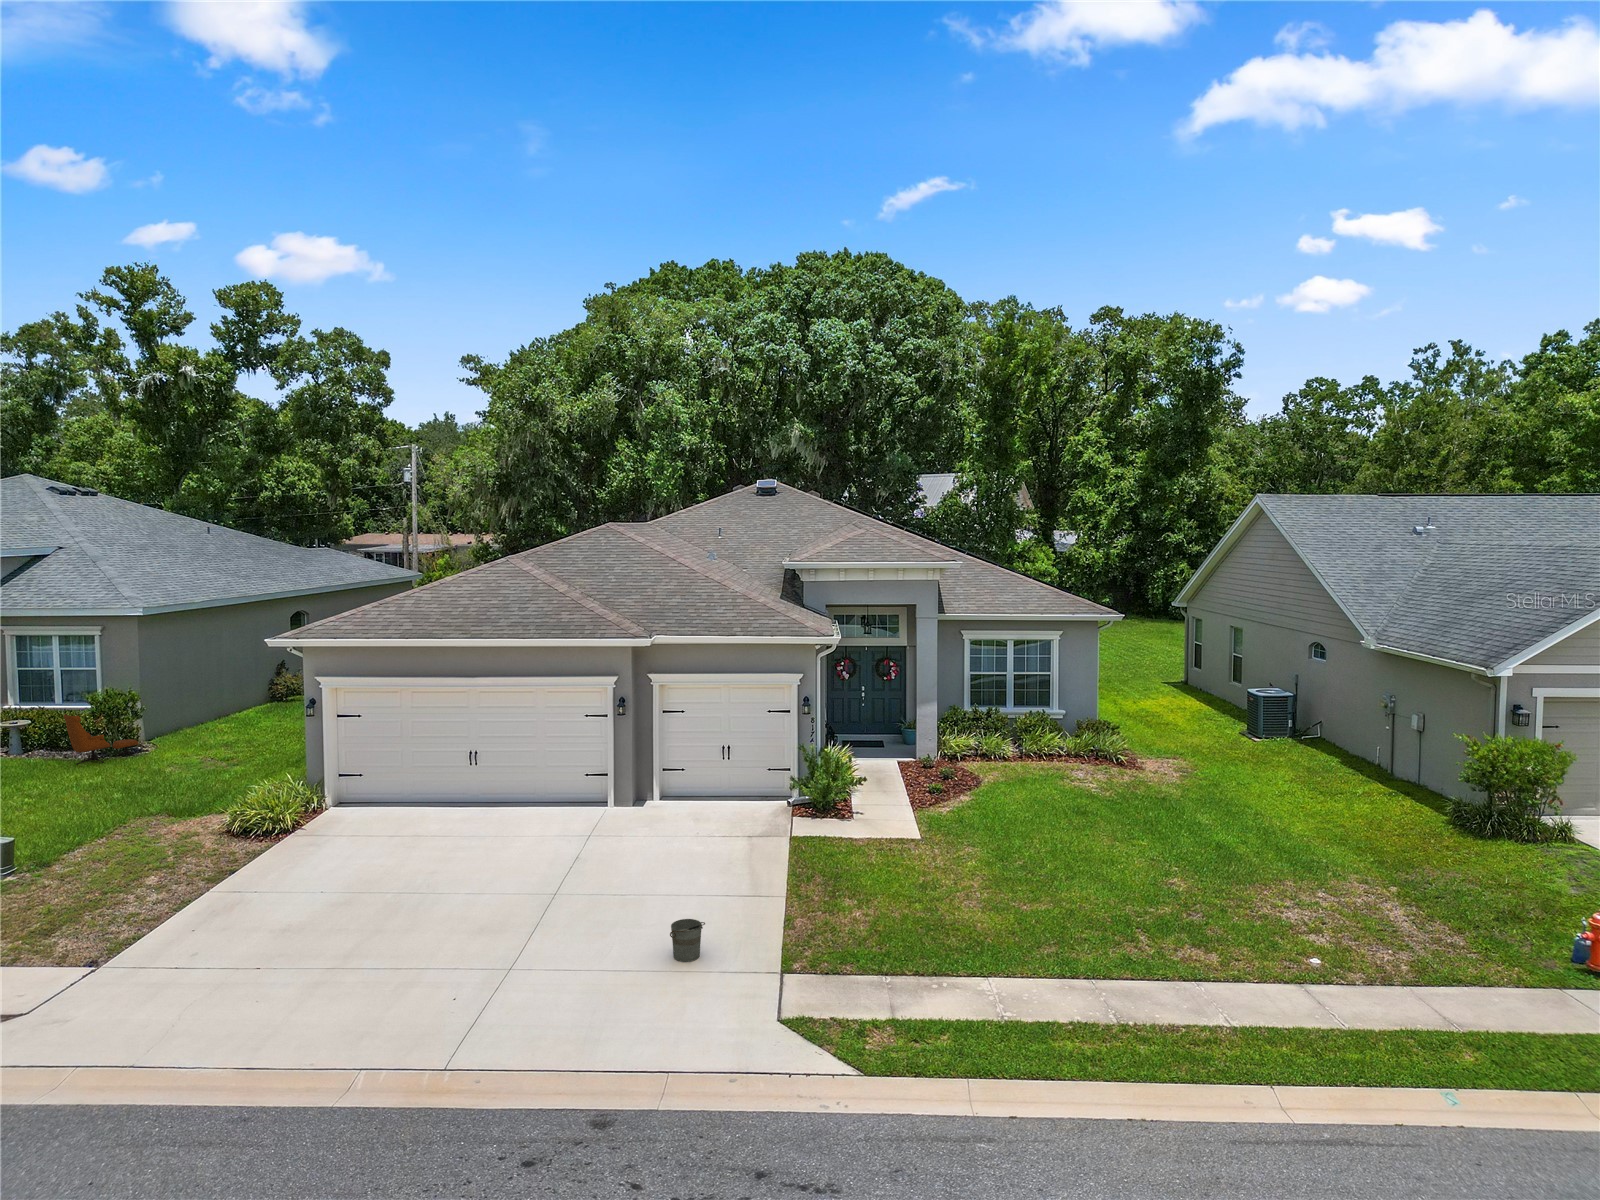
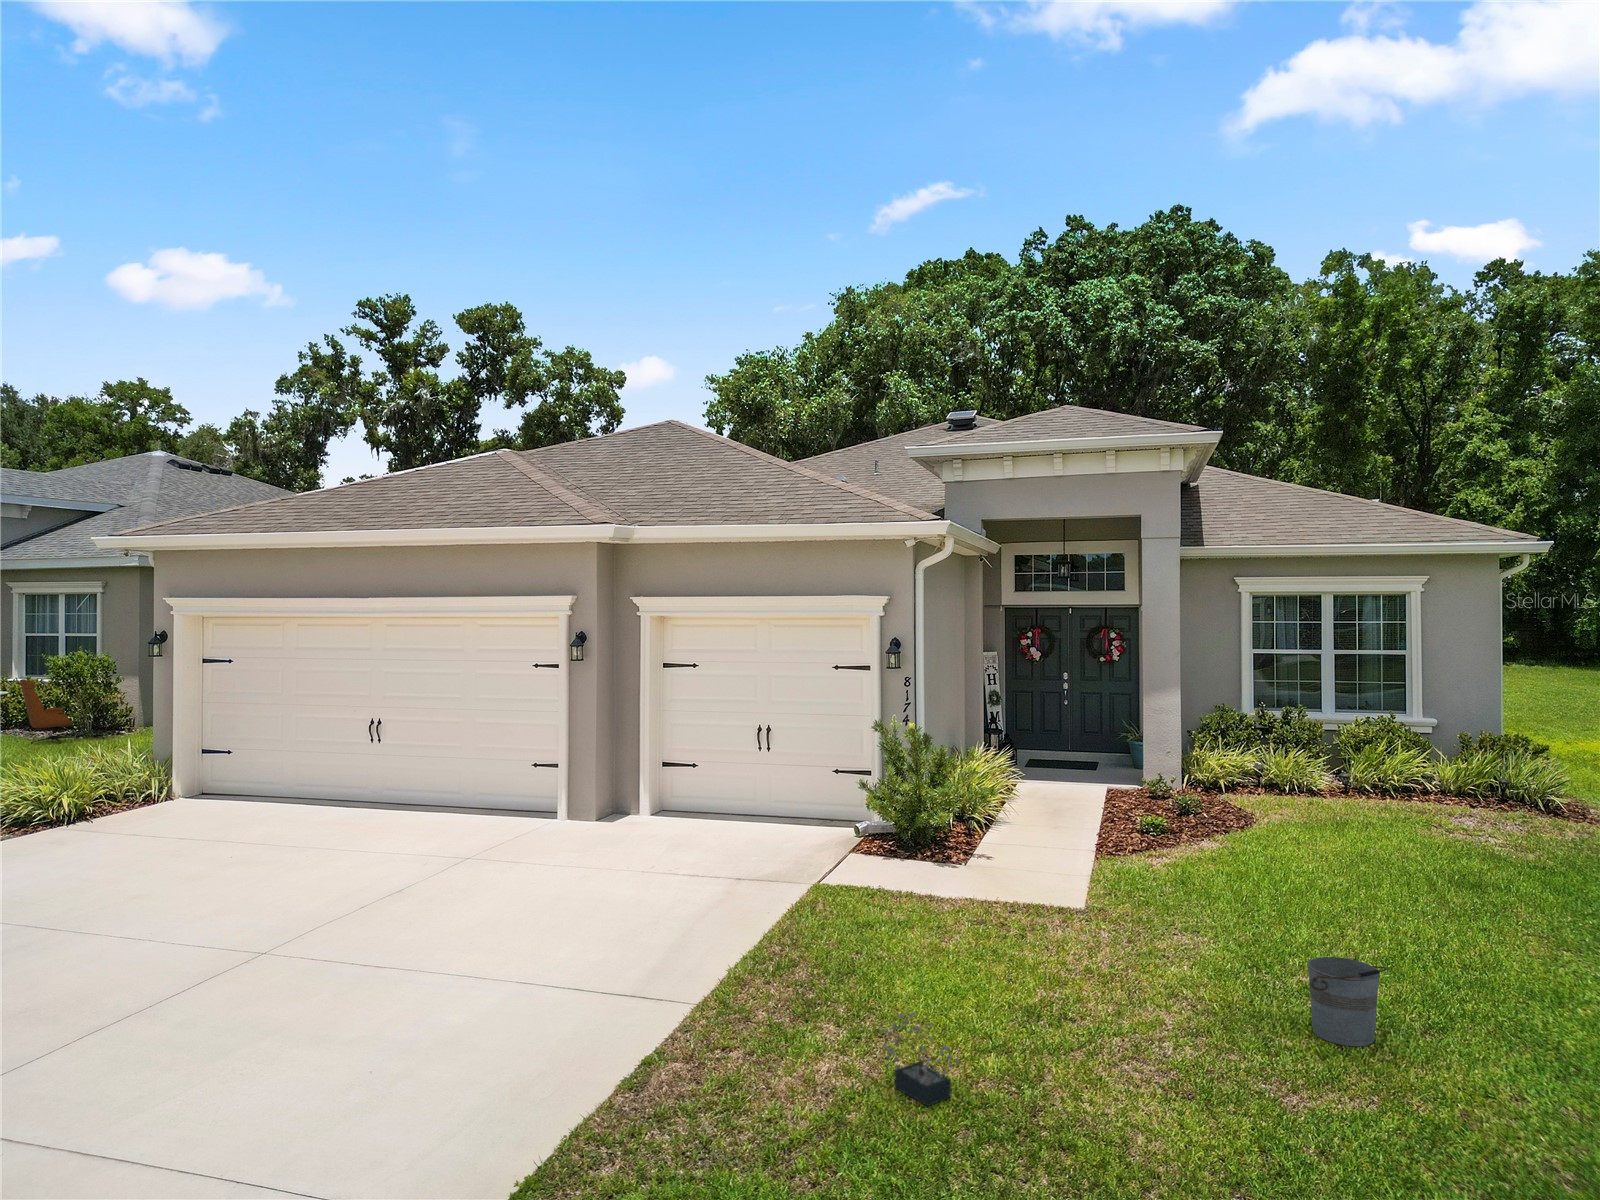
decorative plant: none [885,897,918,933] -> present [883,1012,959,1106]
bucket: present [670,919,705,962] -> present [1307,957,1387,1046]

